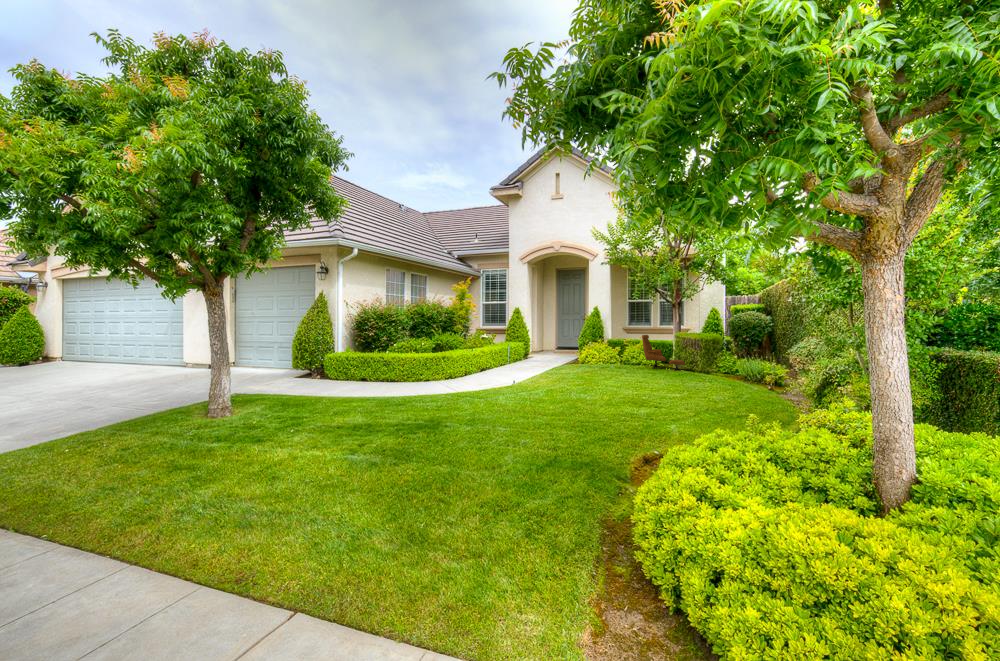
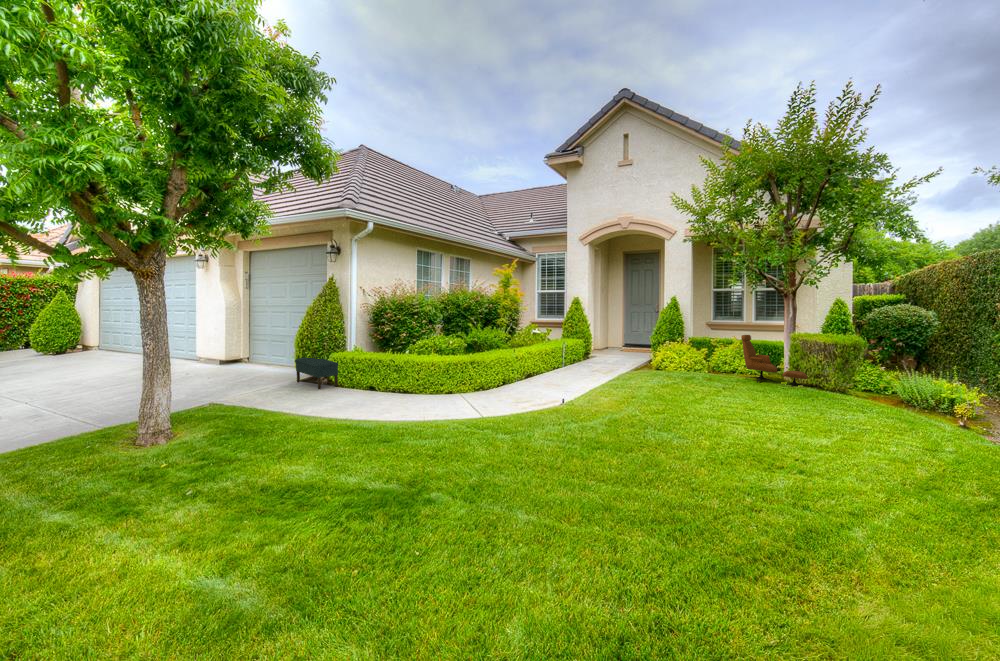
bench: none [292,358,334,384] -> present [295,358,338,389]

